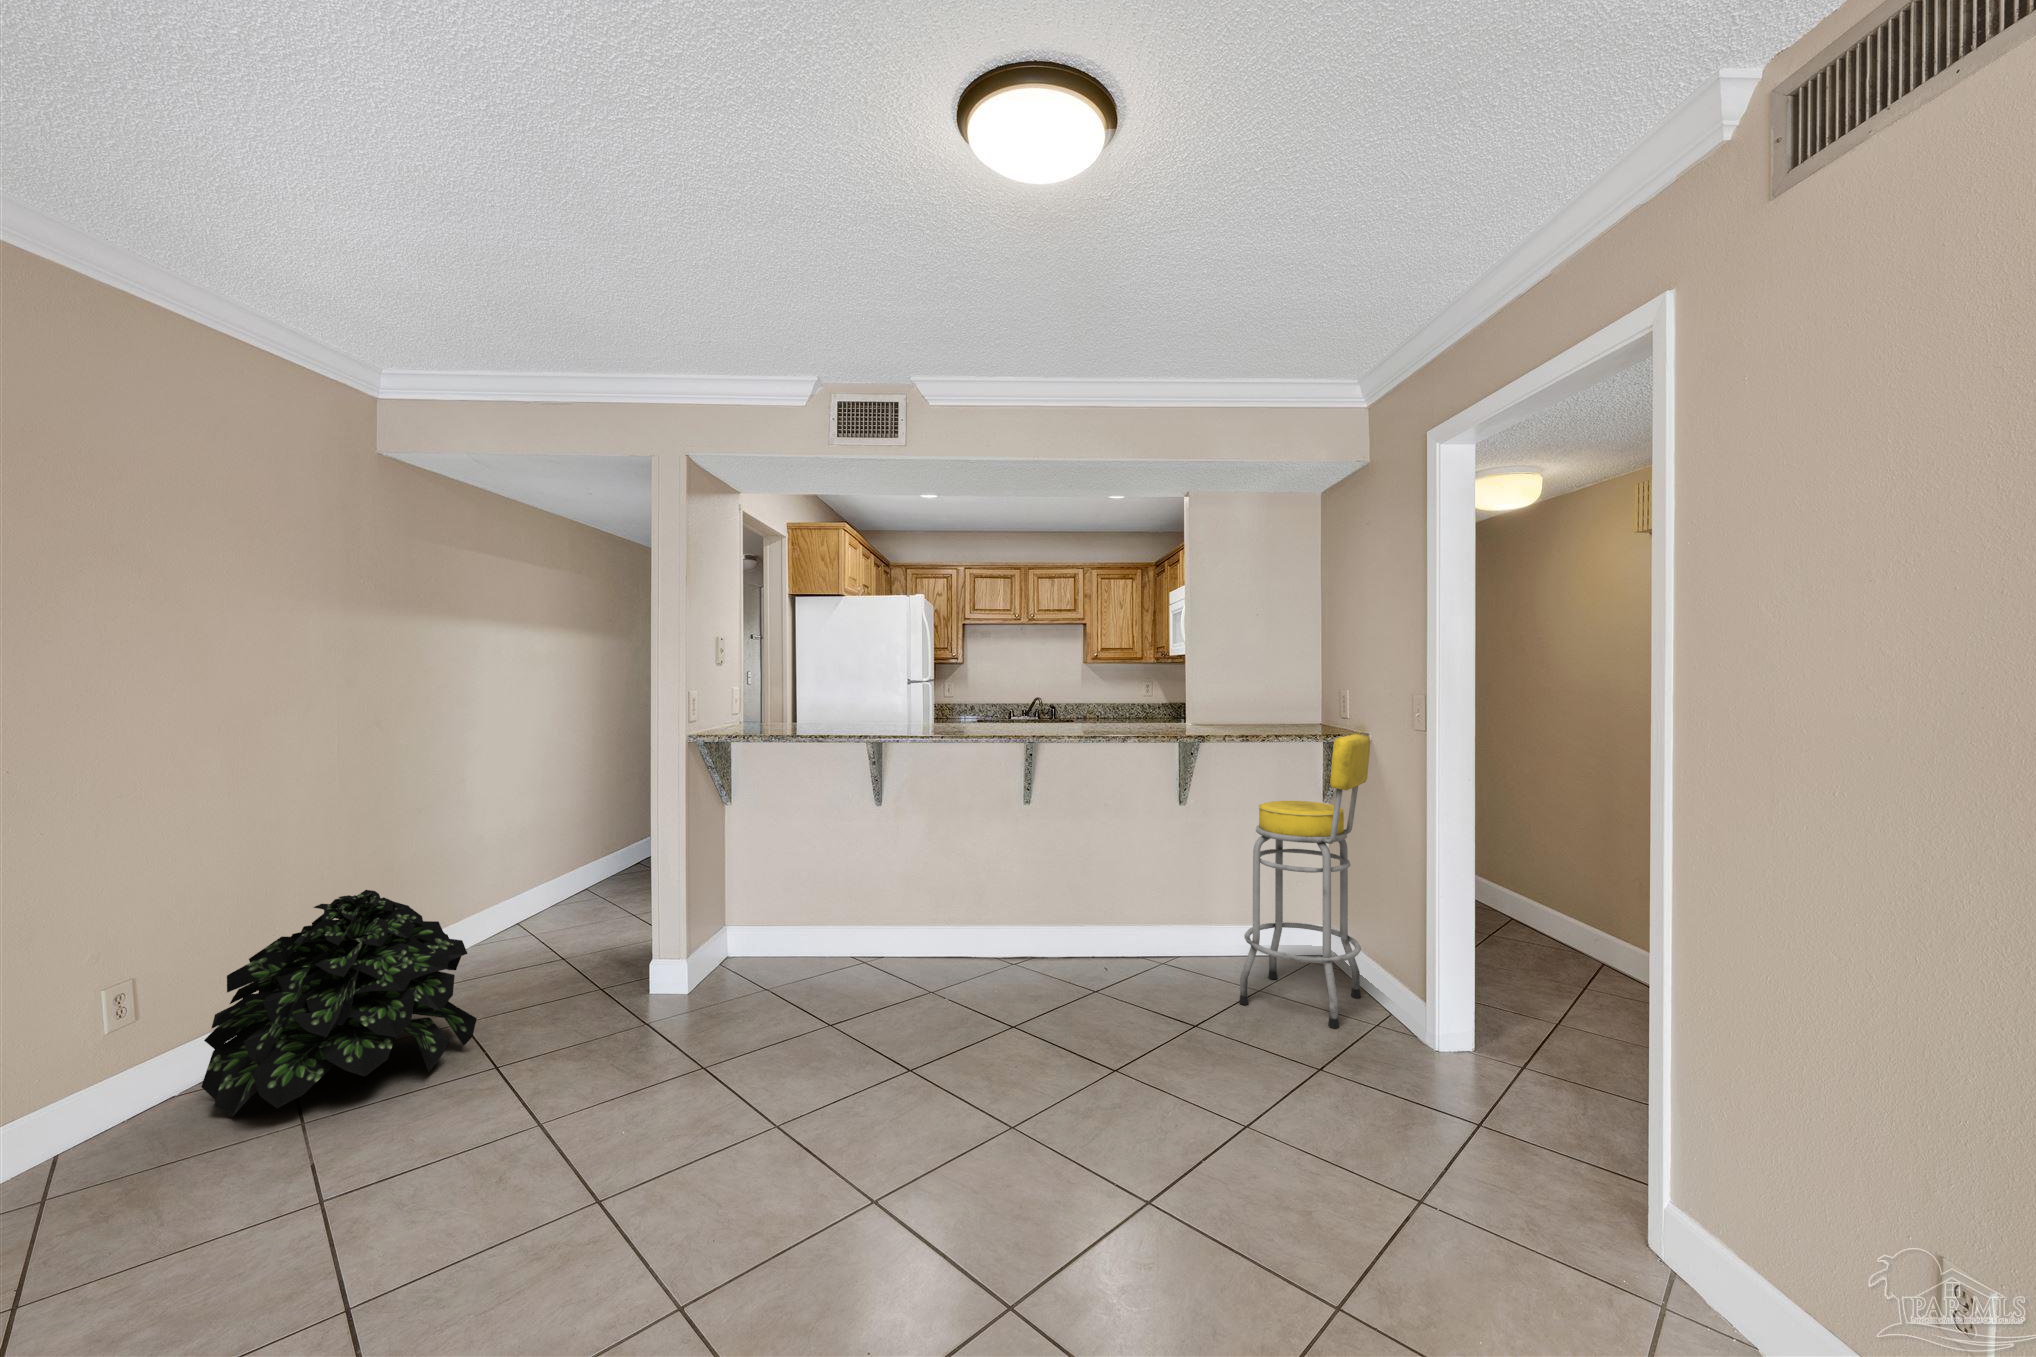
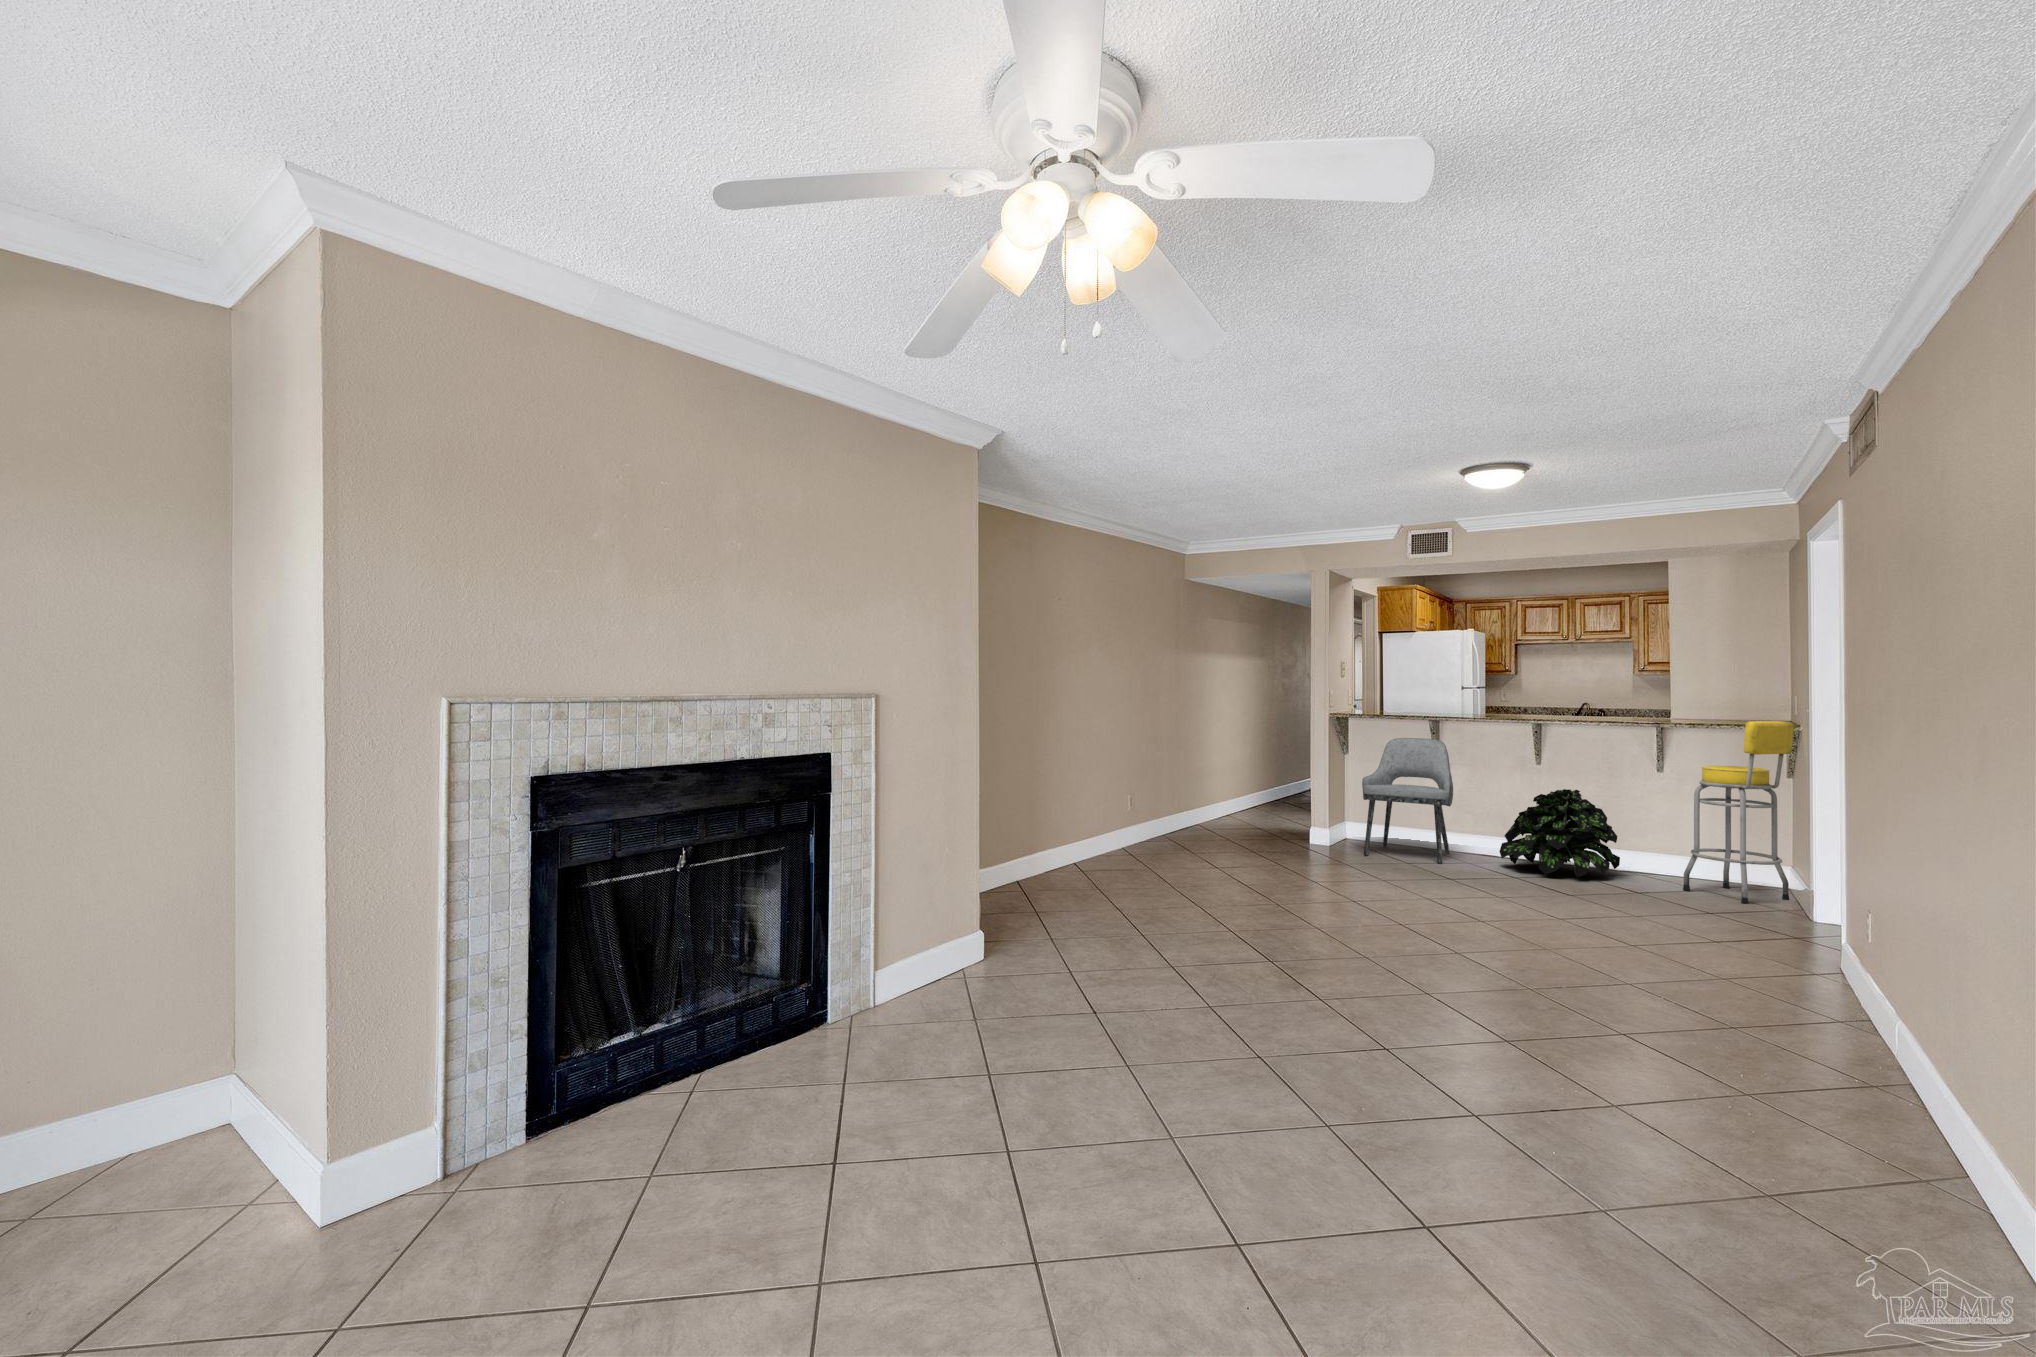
dining chair: none [749,771,905,1011] -> present [1362,738,1453,864]
potted plant: present [201,890,477,1117] -> present [1499,789,1620,877]

